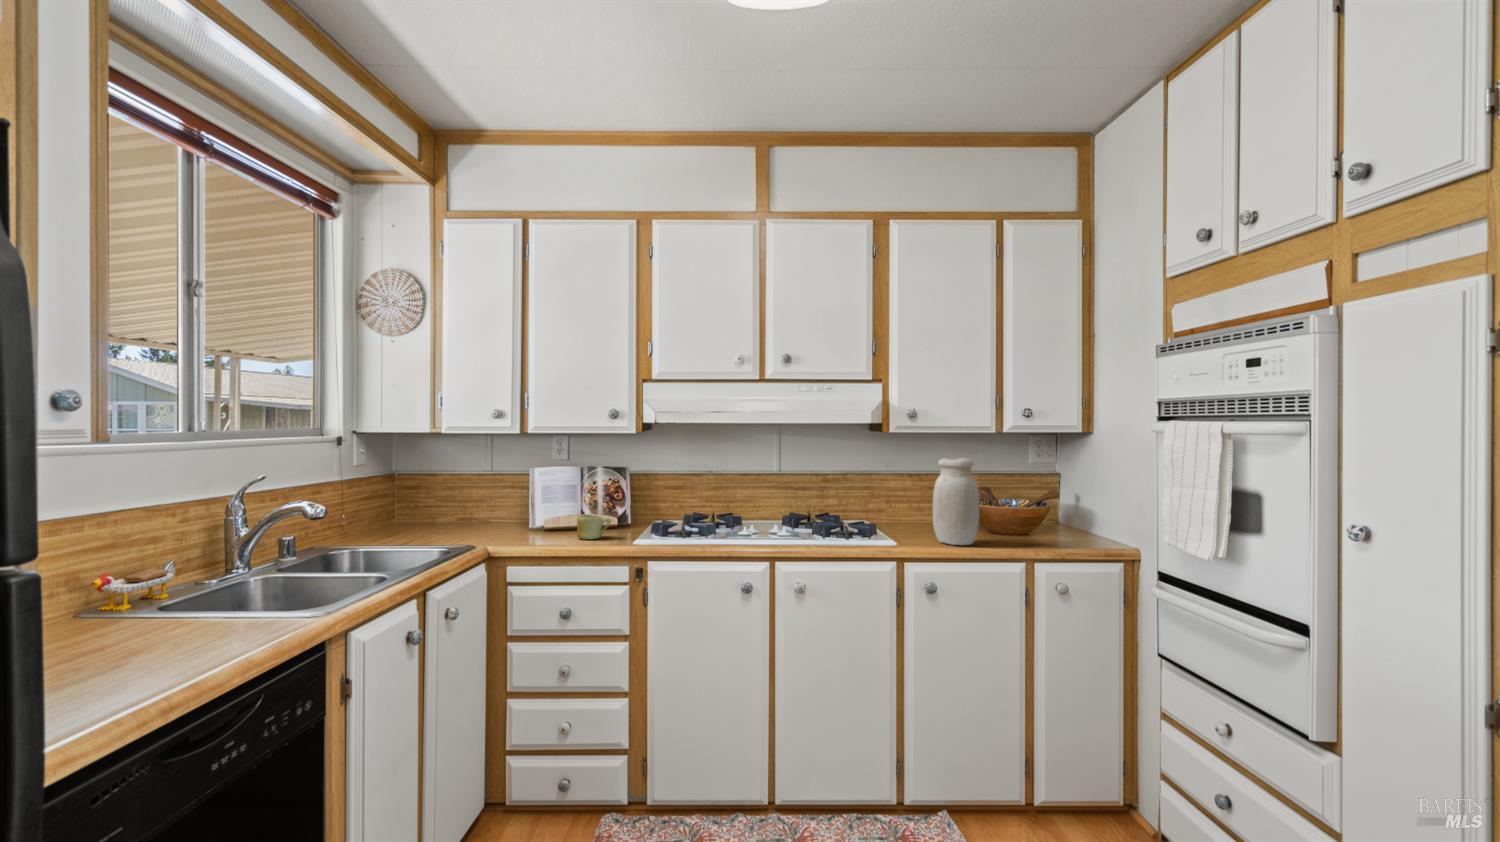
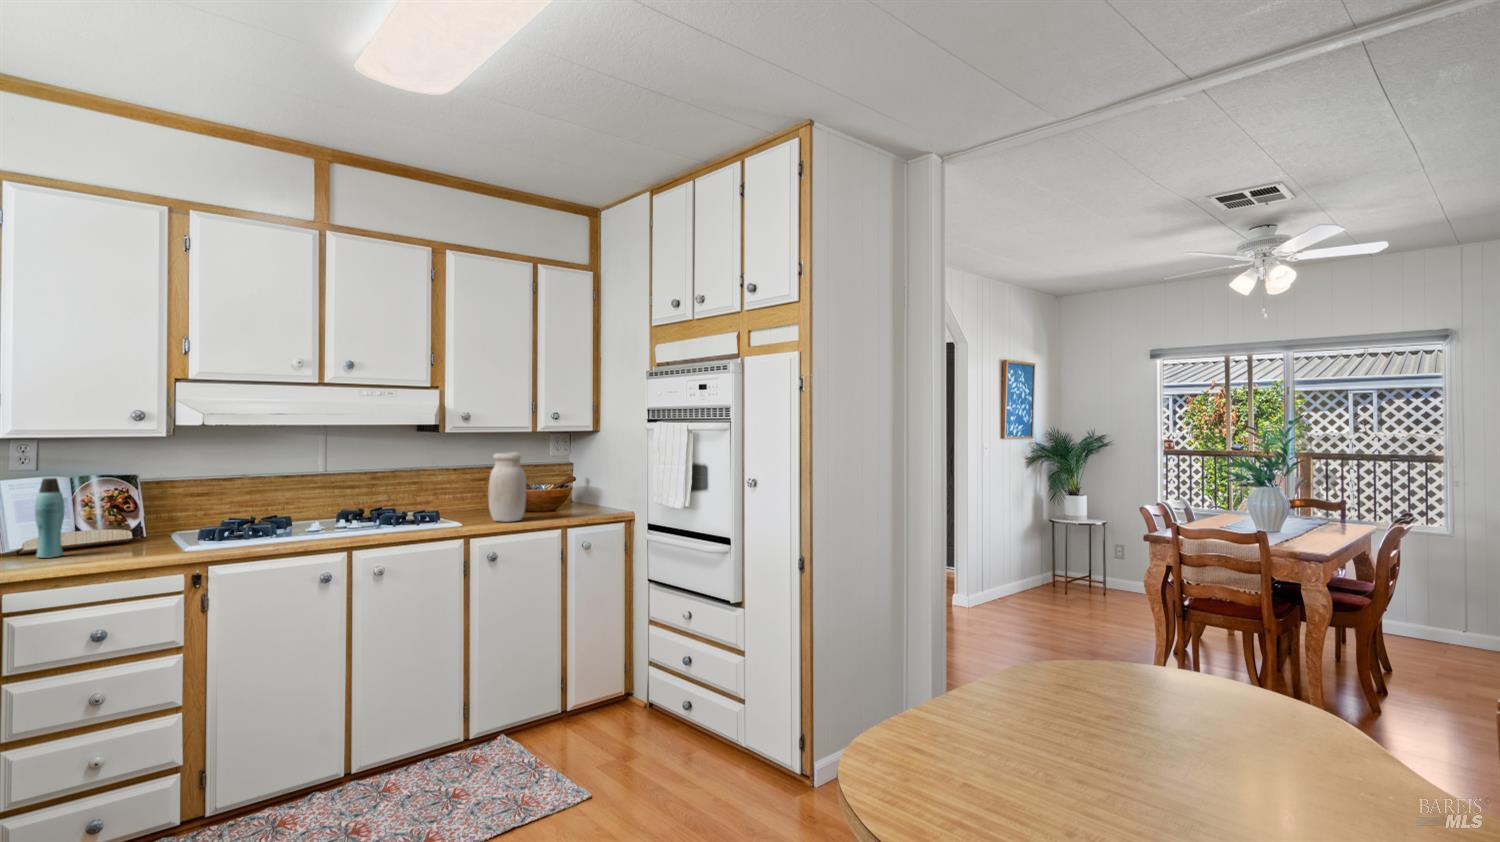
bottle: none [540,468,559,537] -> present [35,478,64,558]
mug: present [577,514,611,540] -> none [96,527,145,554]

